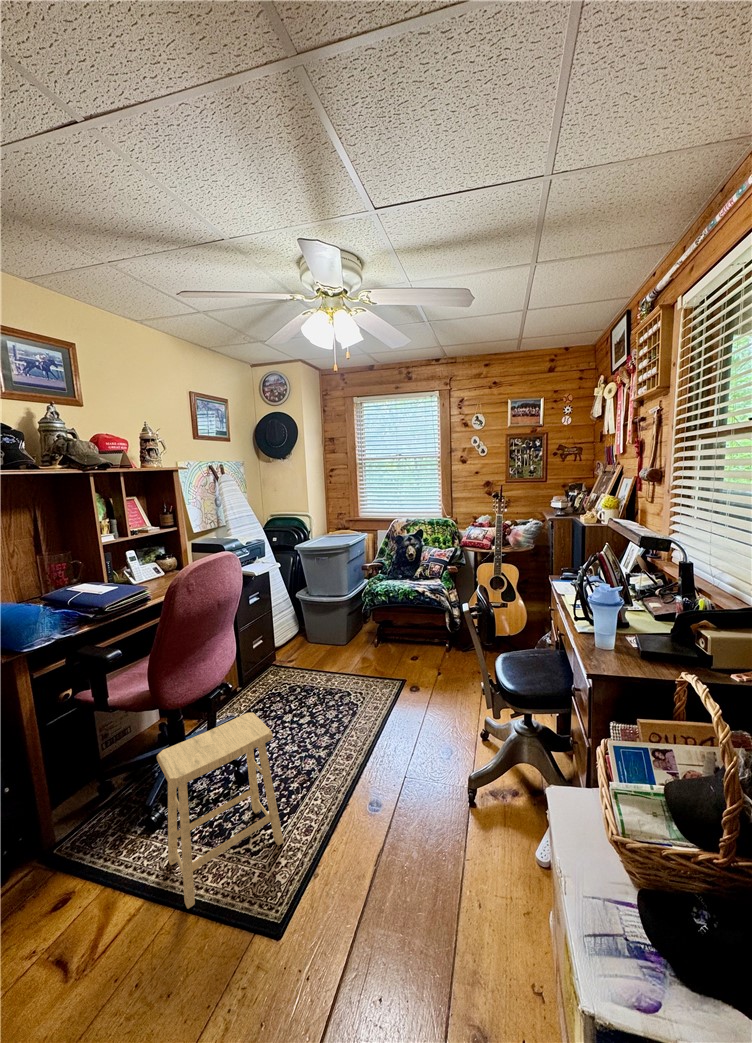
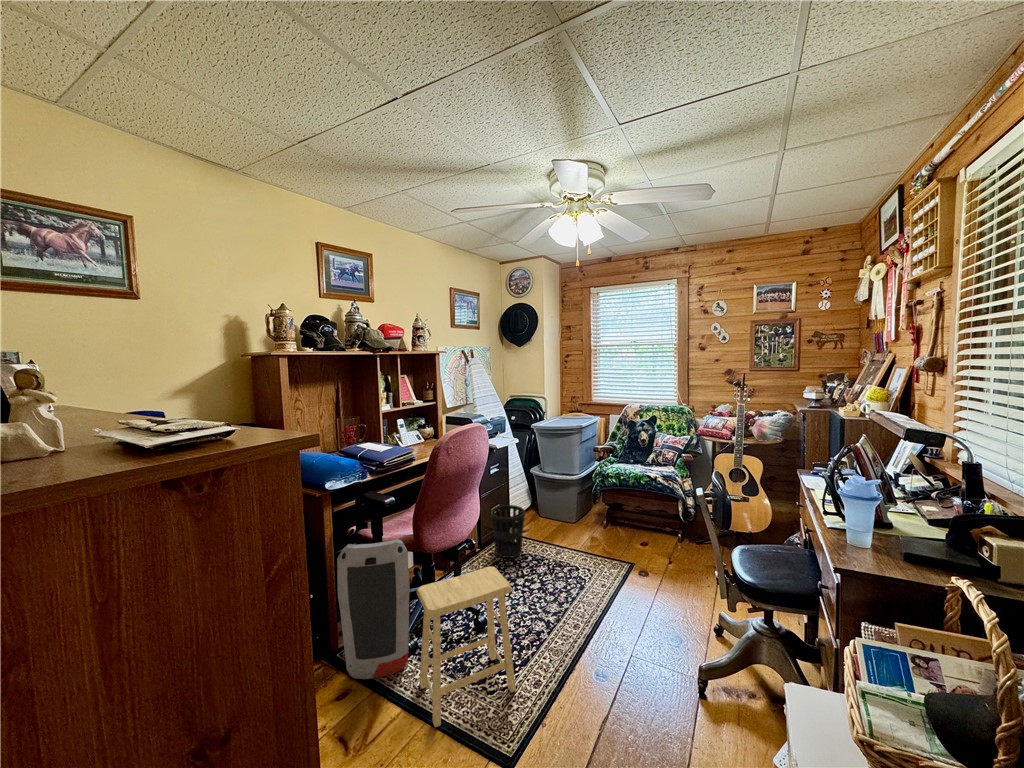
wastebasket: none [252,636,290,693] -> present [491,505,525,558]
air purifier: none [45,698,153,872] -> present [337,539,410,679]

